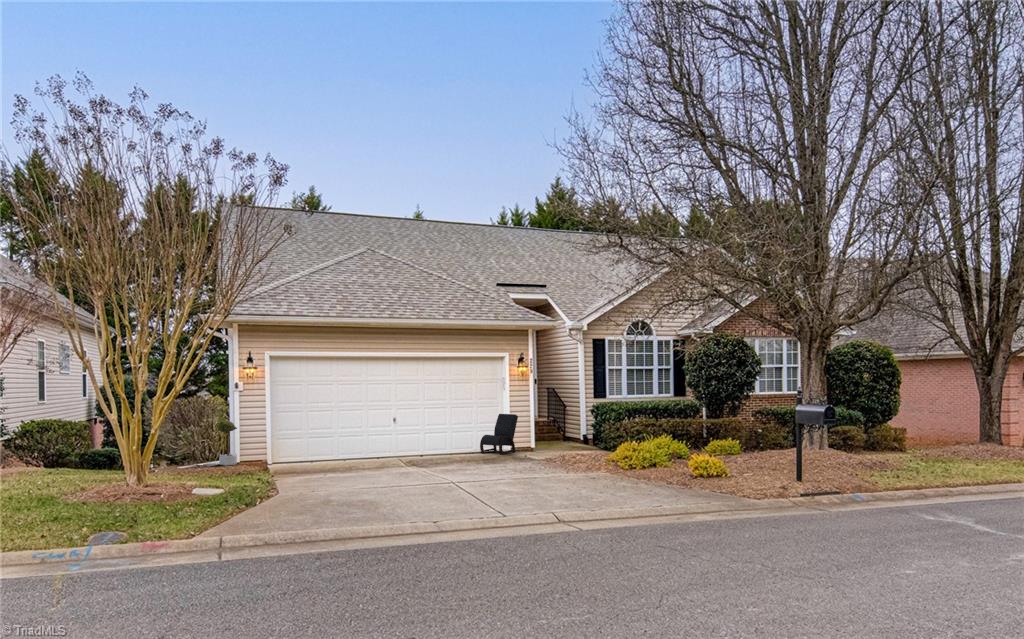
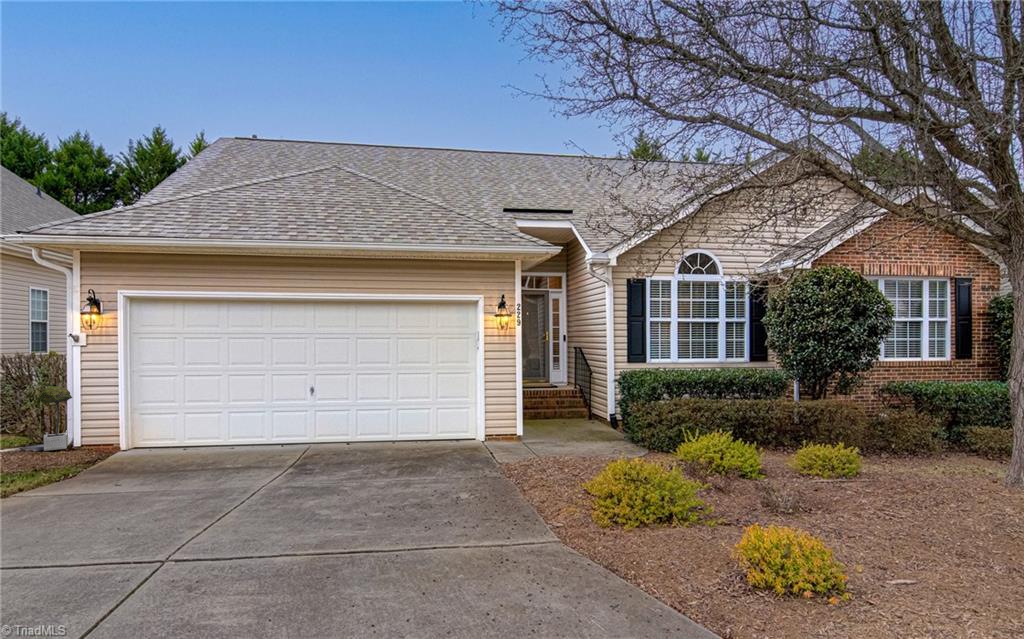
lounge chair: present [480,414,518,455] -> none [434,383,495,446]

